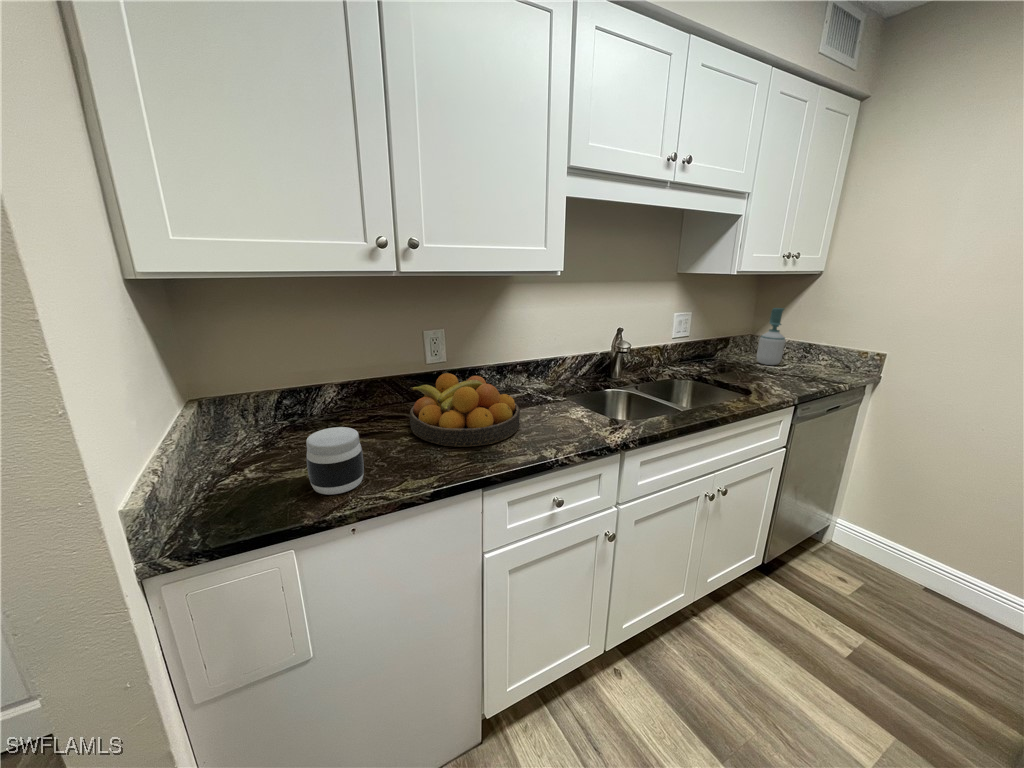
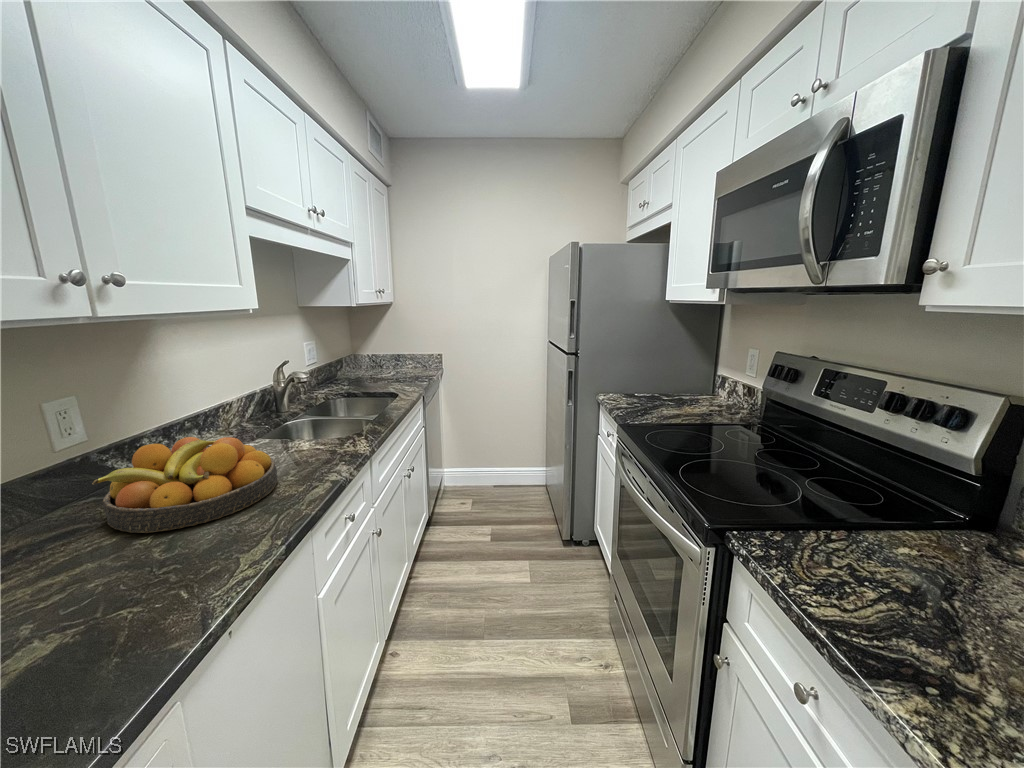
soap bottle: present [756,308,785,365] -> none [366,331,385,375]
jar: present [306,427,364,495] -> none [77,530,186,641]

